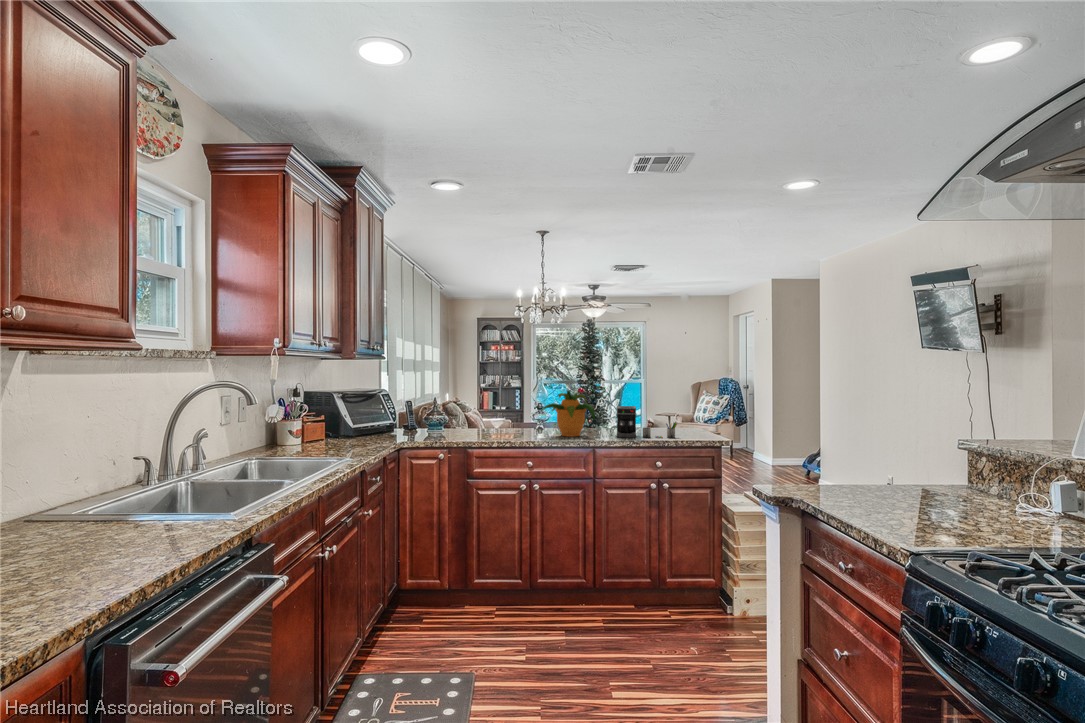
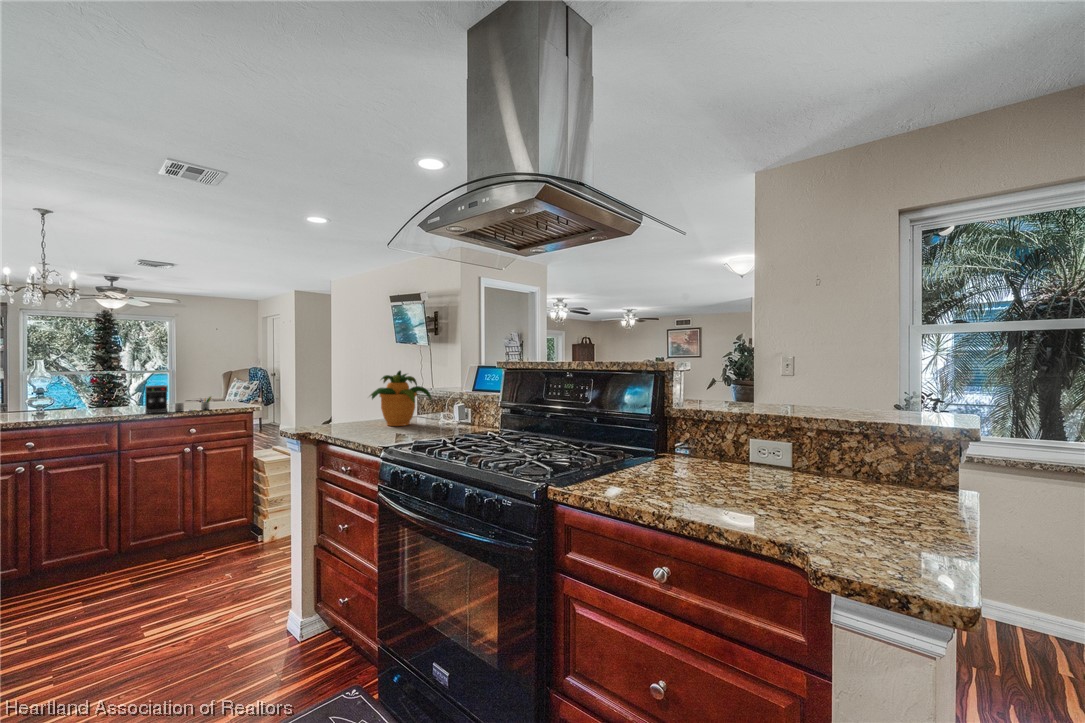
potted plant: present [542,390,595,436] -> present [370,371,432,426]

